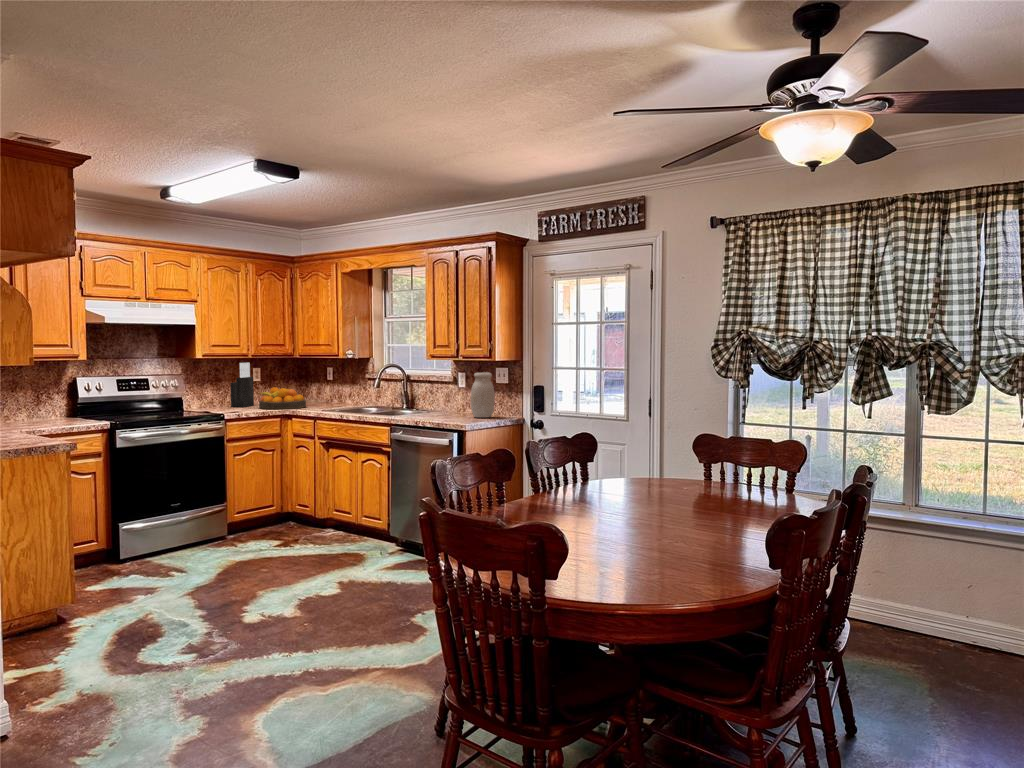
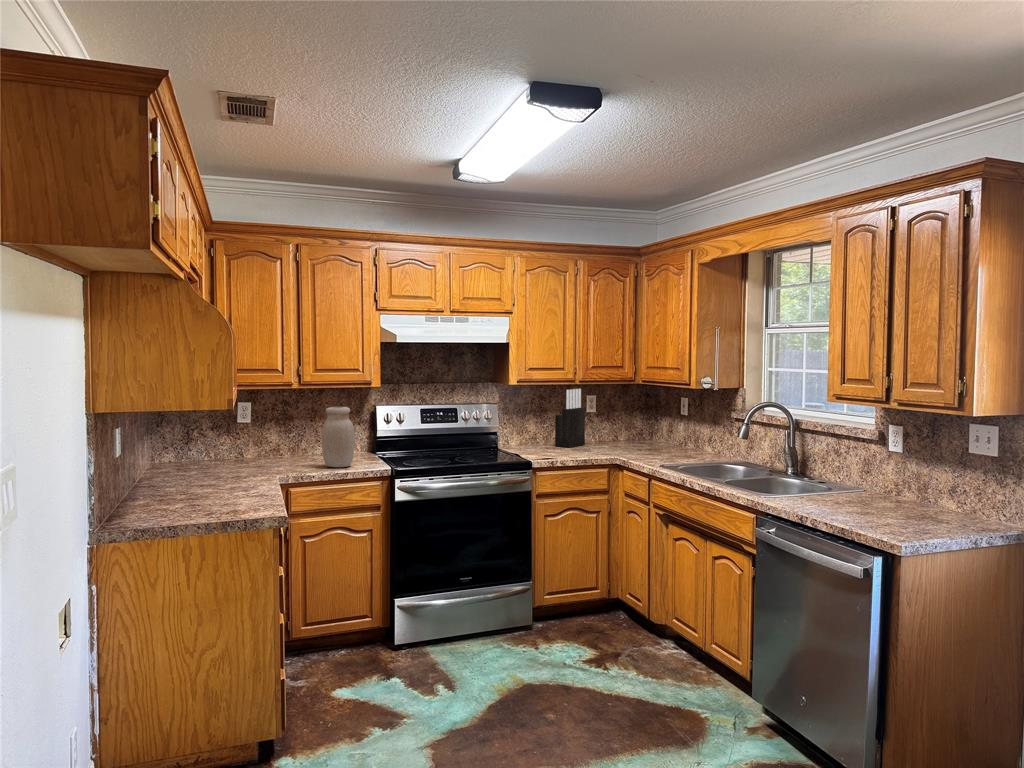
jar: present [471,372,495,418] -> present [322,407,354,467]
fruit bowl: present [259,387,306,409] -> none [585,424,646,457]

